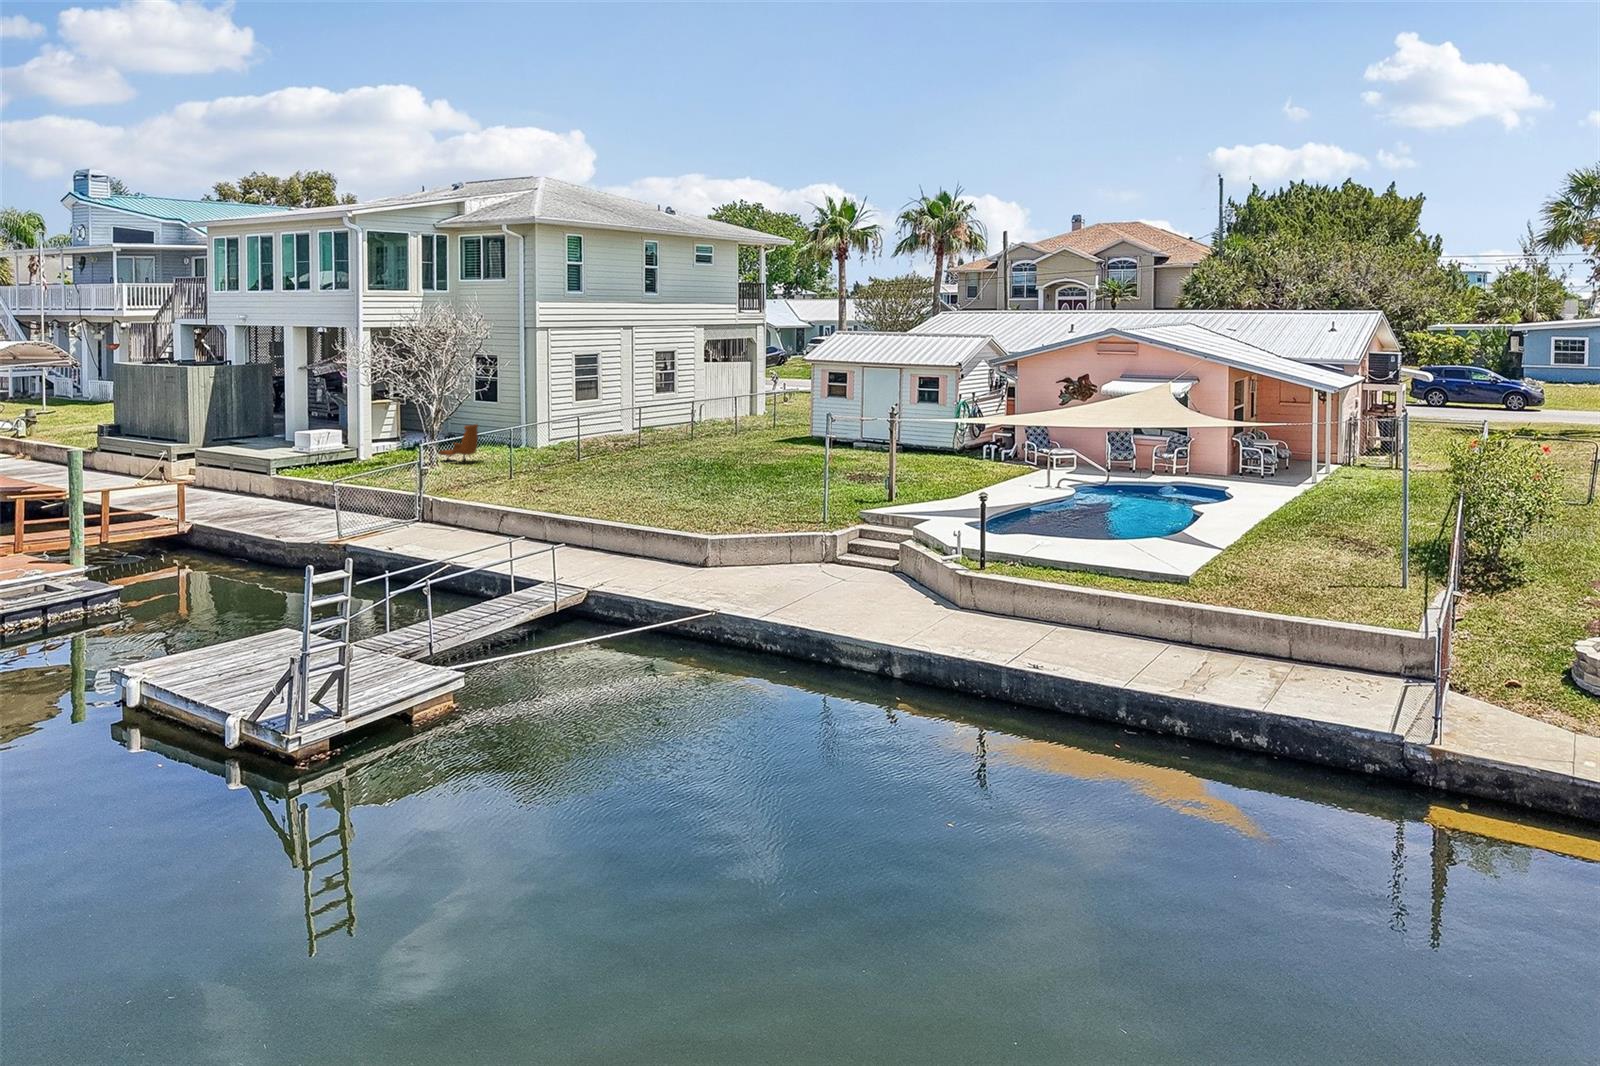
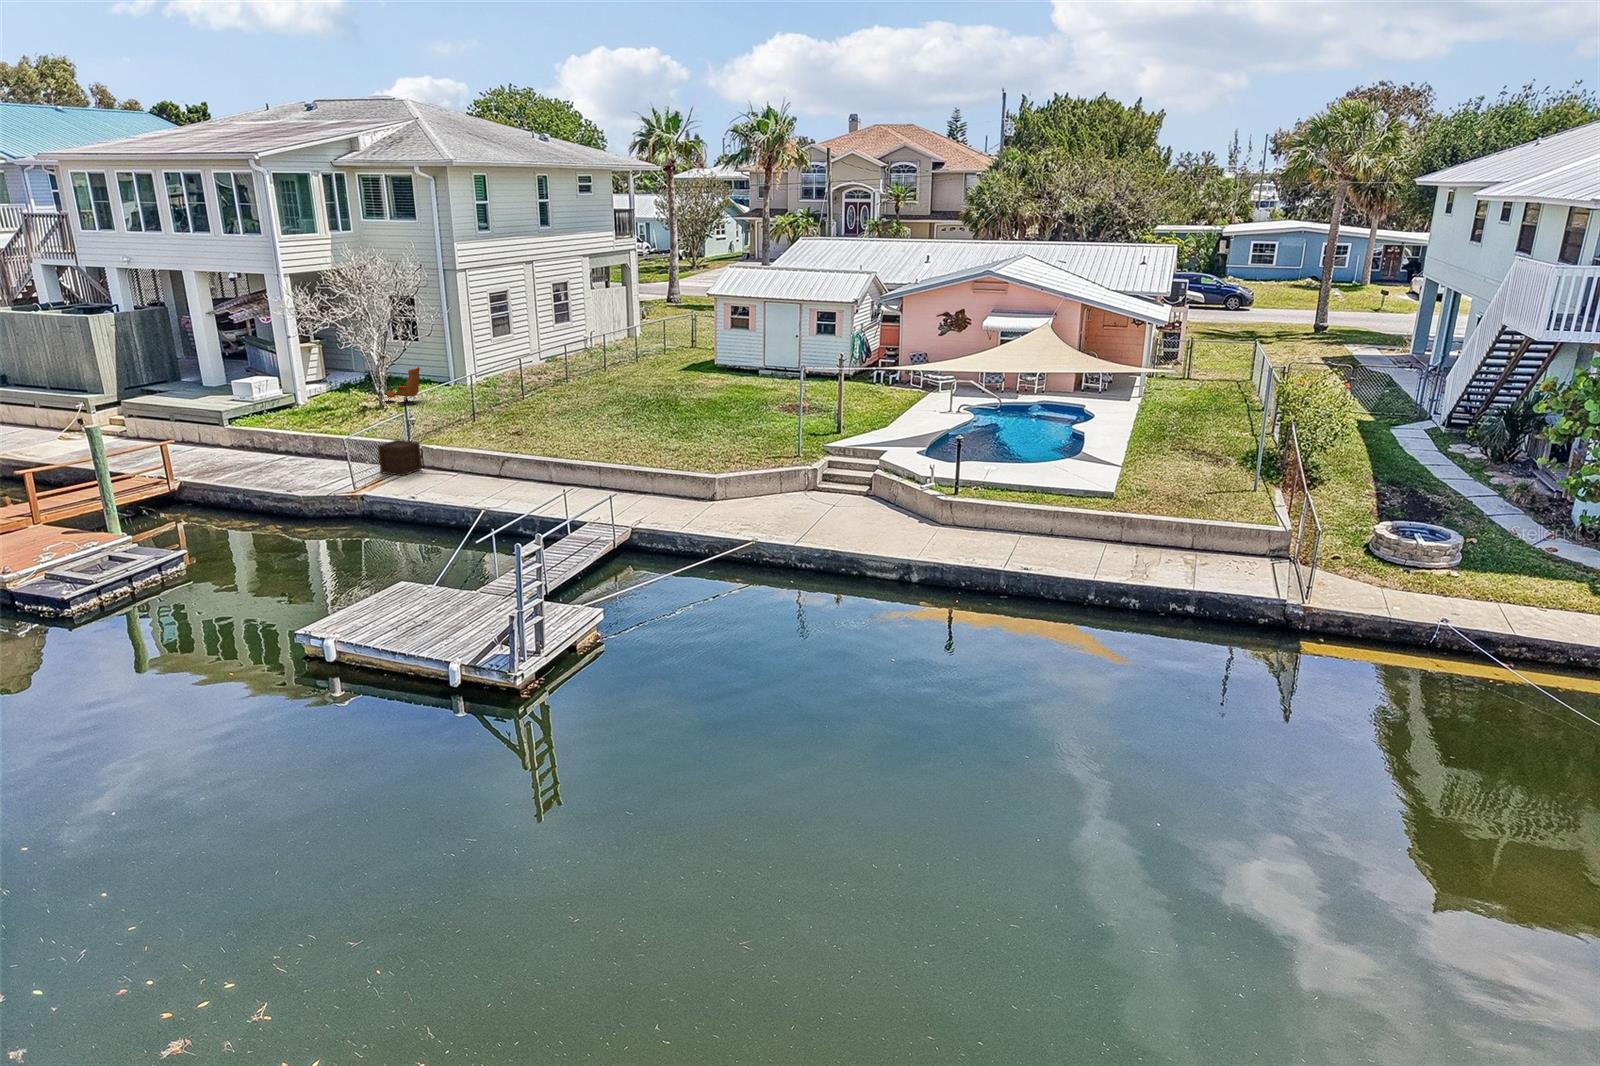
wooden crate: none [380,491,428,530] -> present [378,440,422,476]

